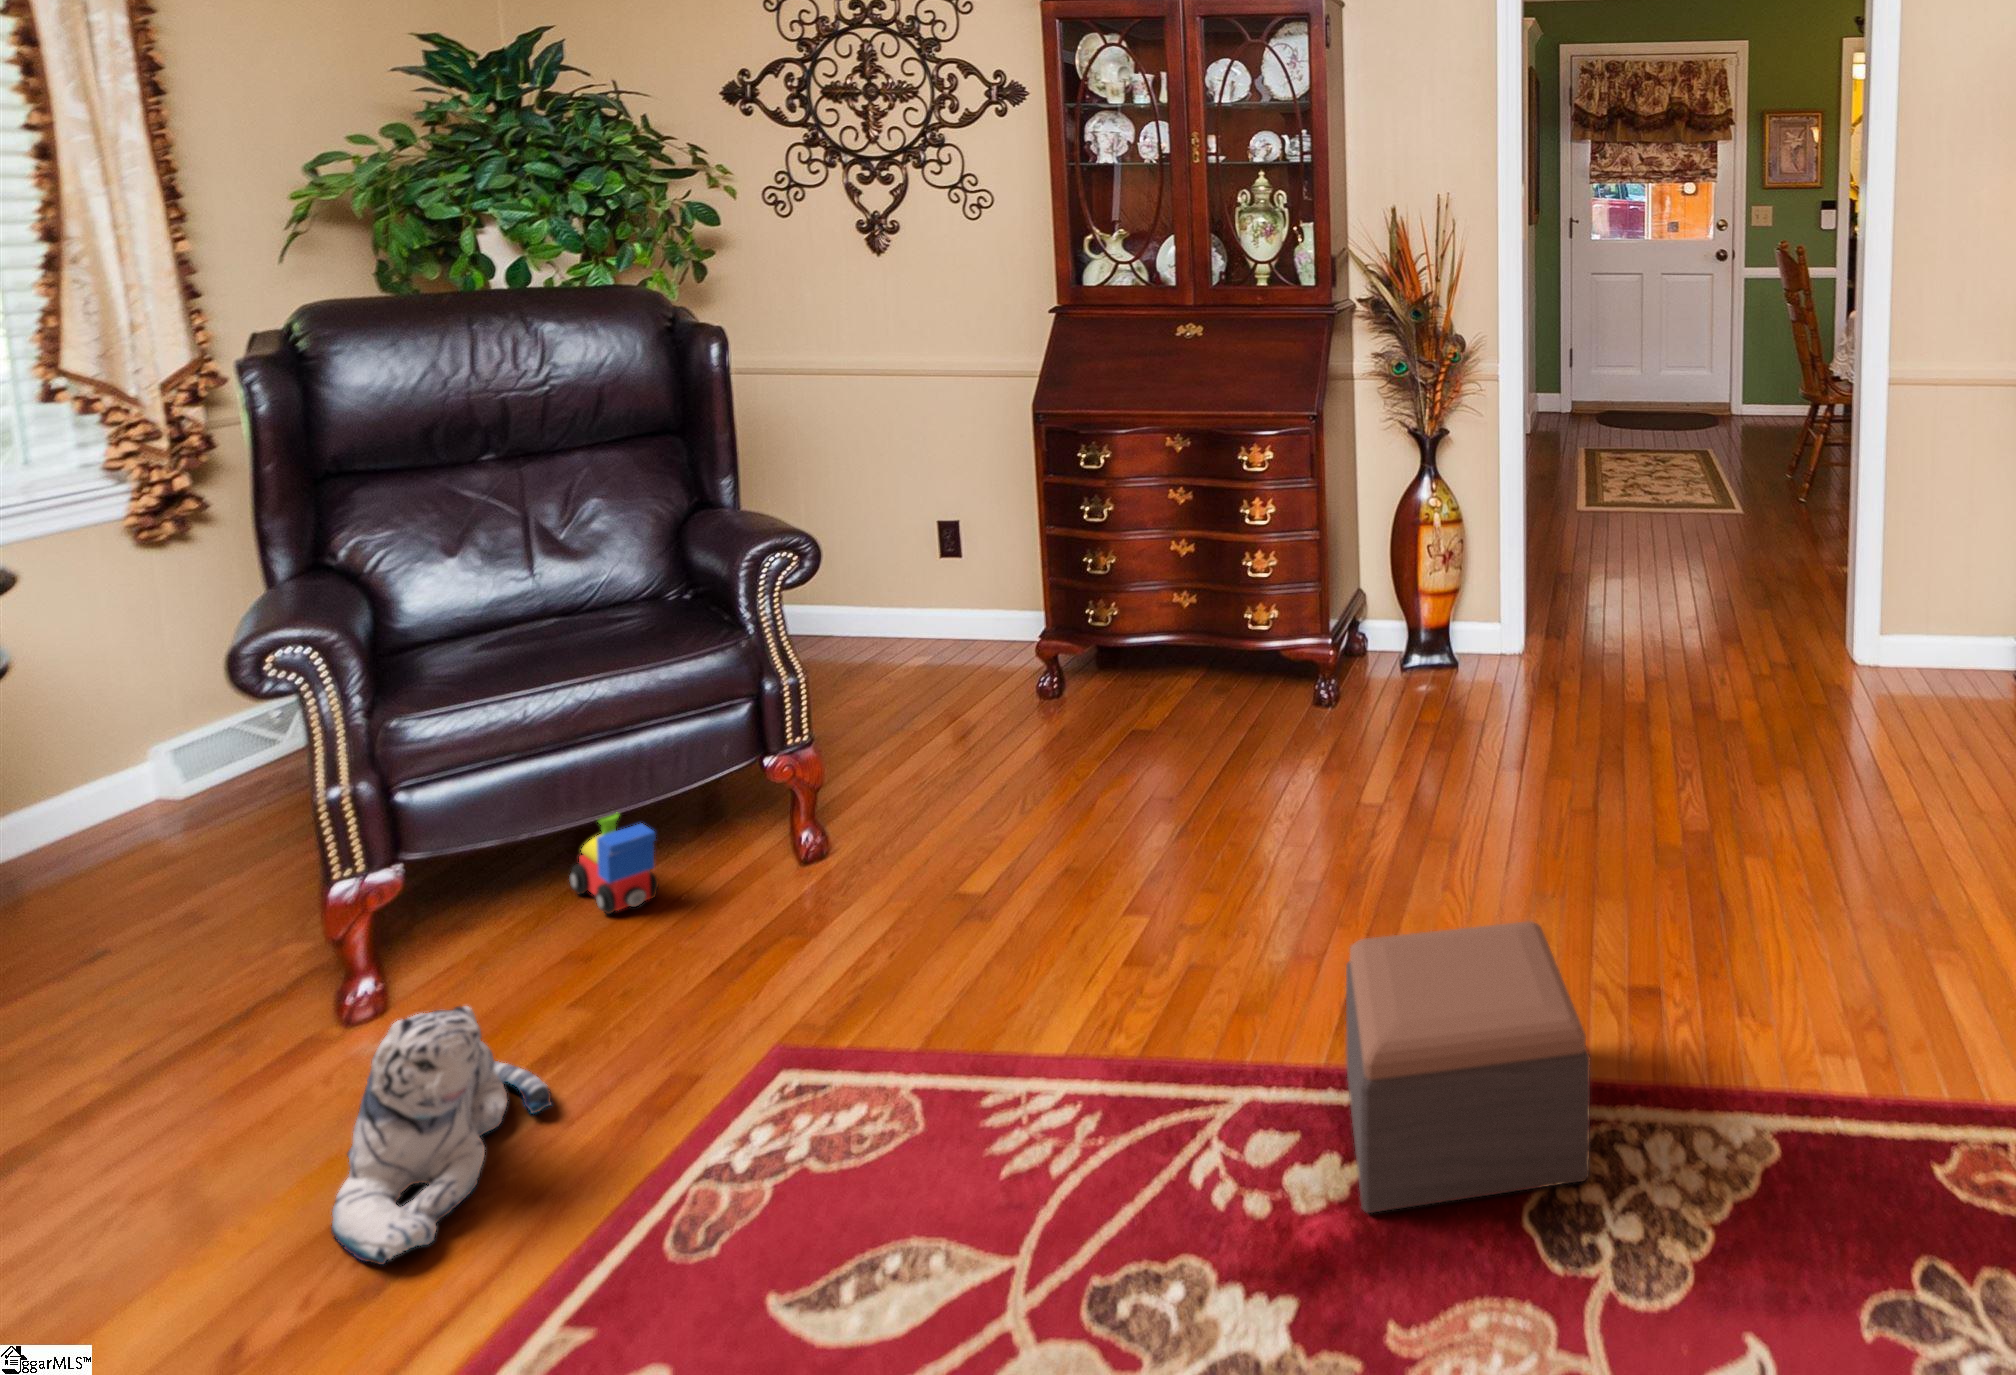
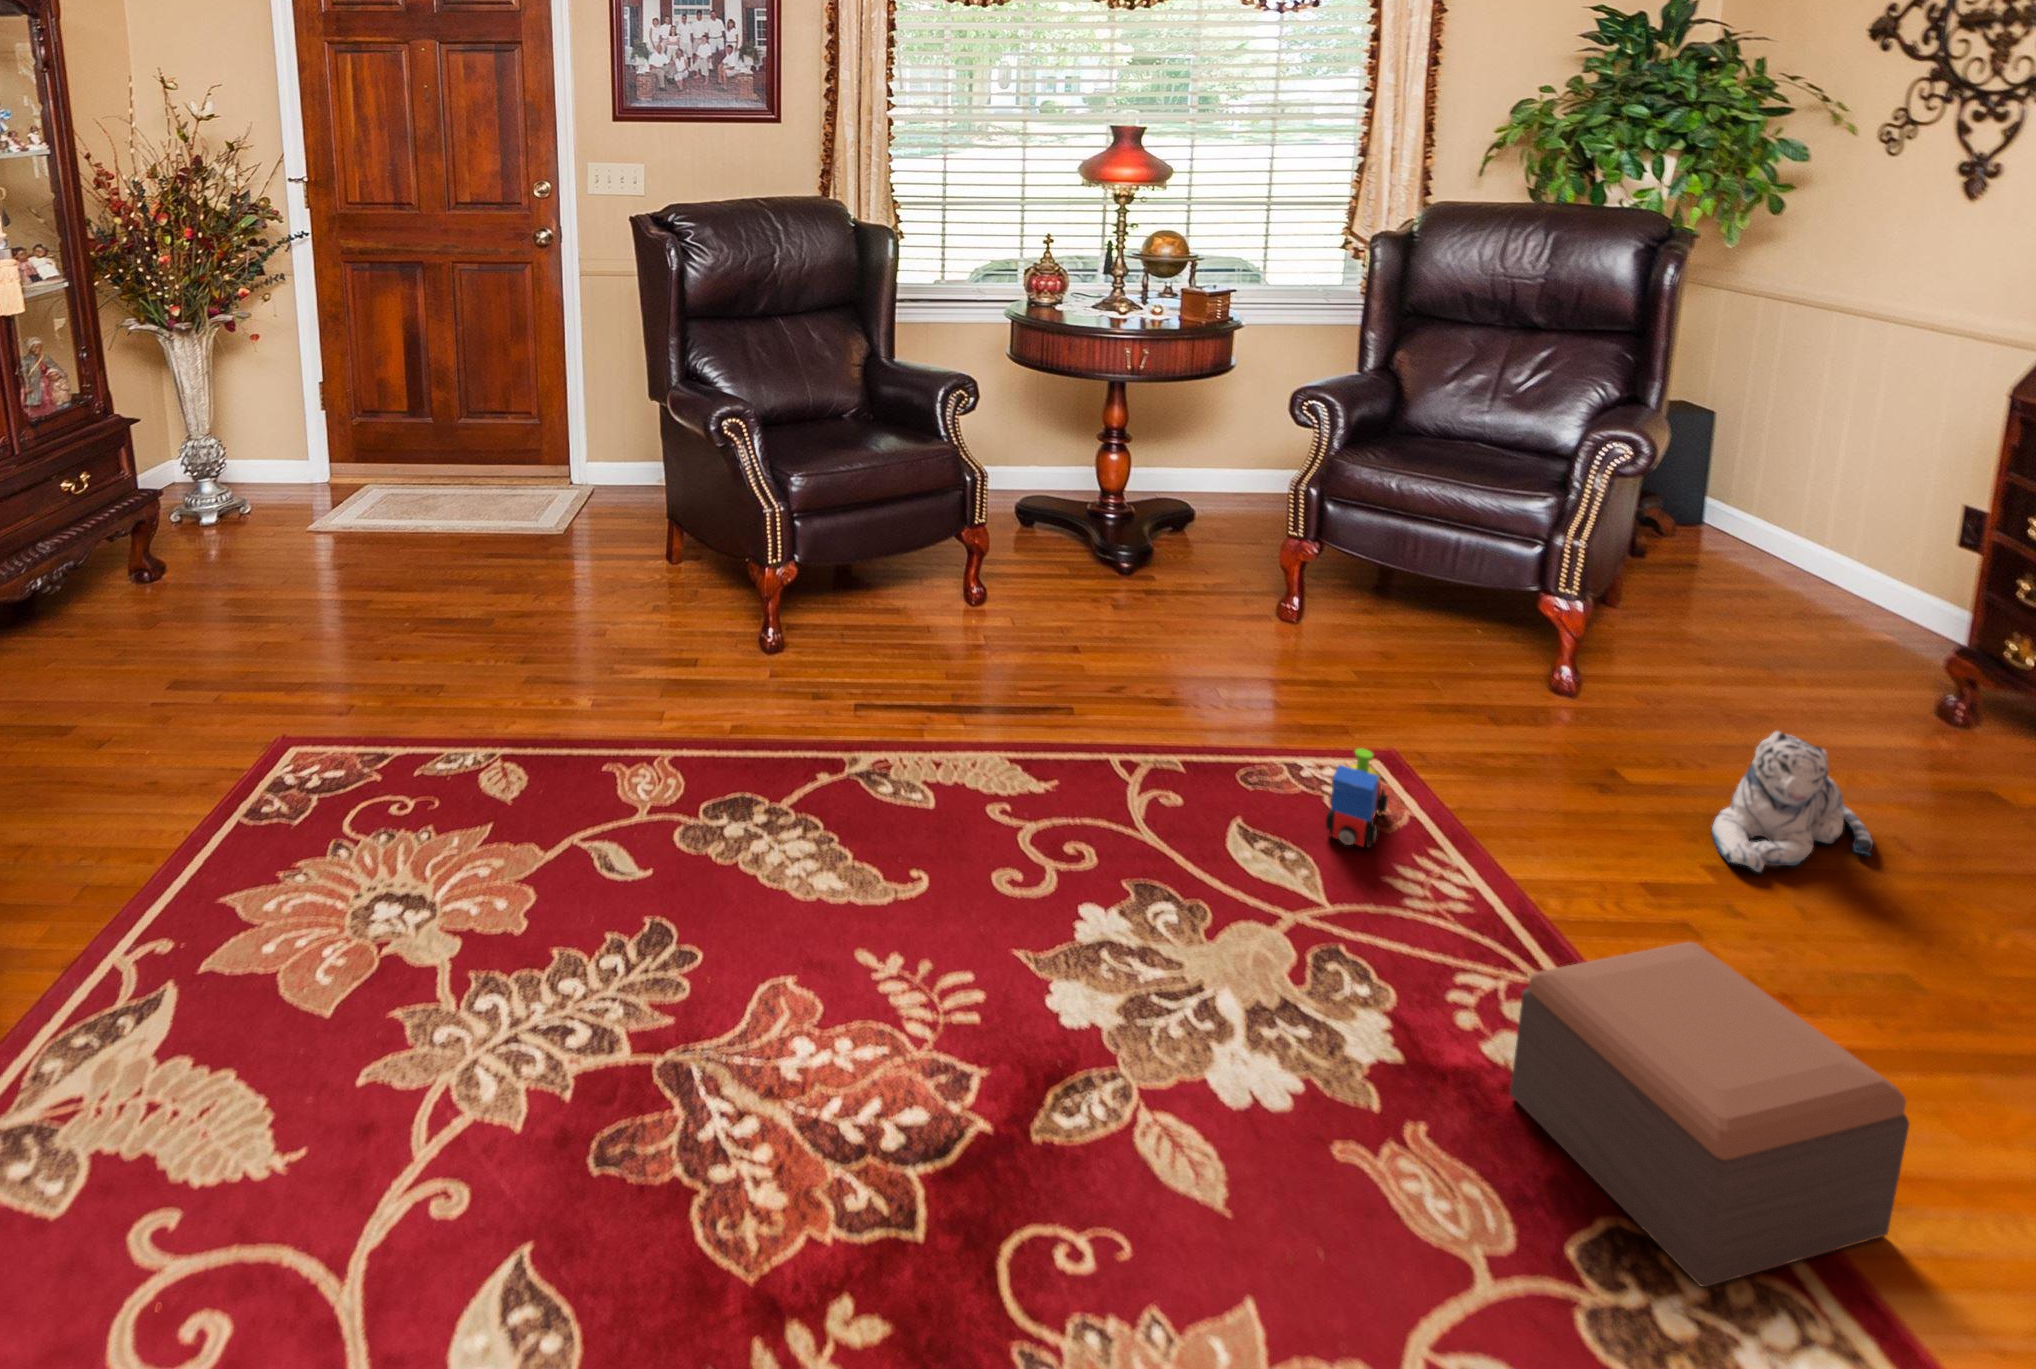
toy train: present [569,815,658,914] -> present [1326,748,1388,848]
plush toy: present [331,1006,551,1264] -> present [1711,732,1873,872]

